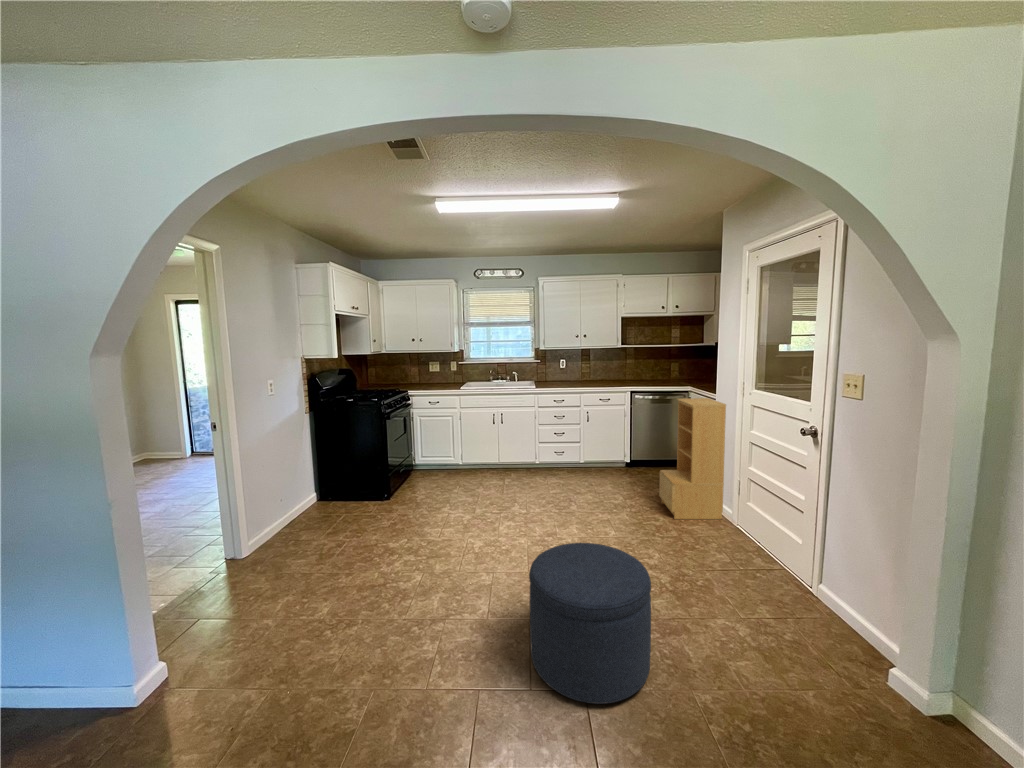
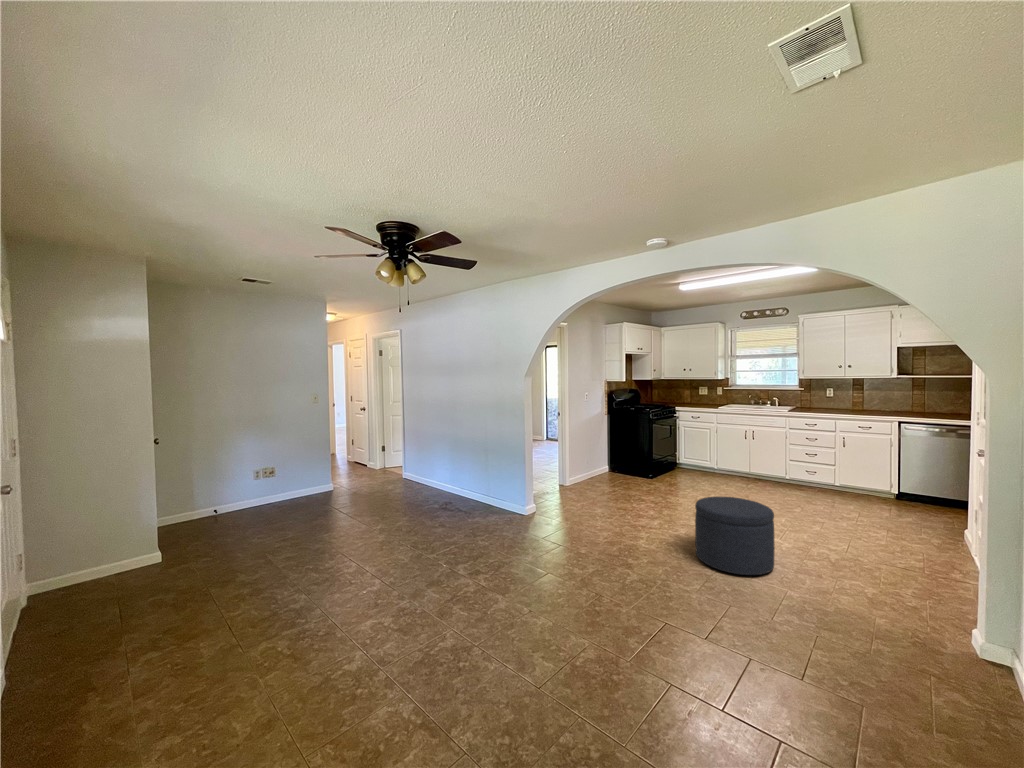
bookshelf: present [659,398,726,519] -> none [896,427,964,548]

